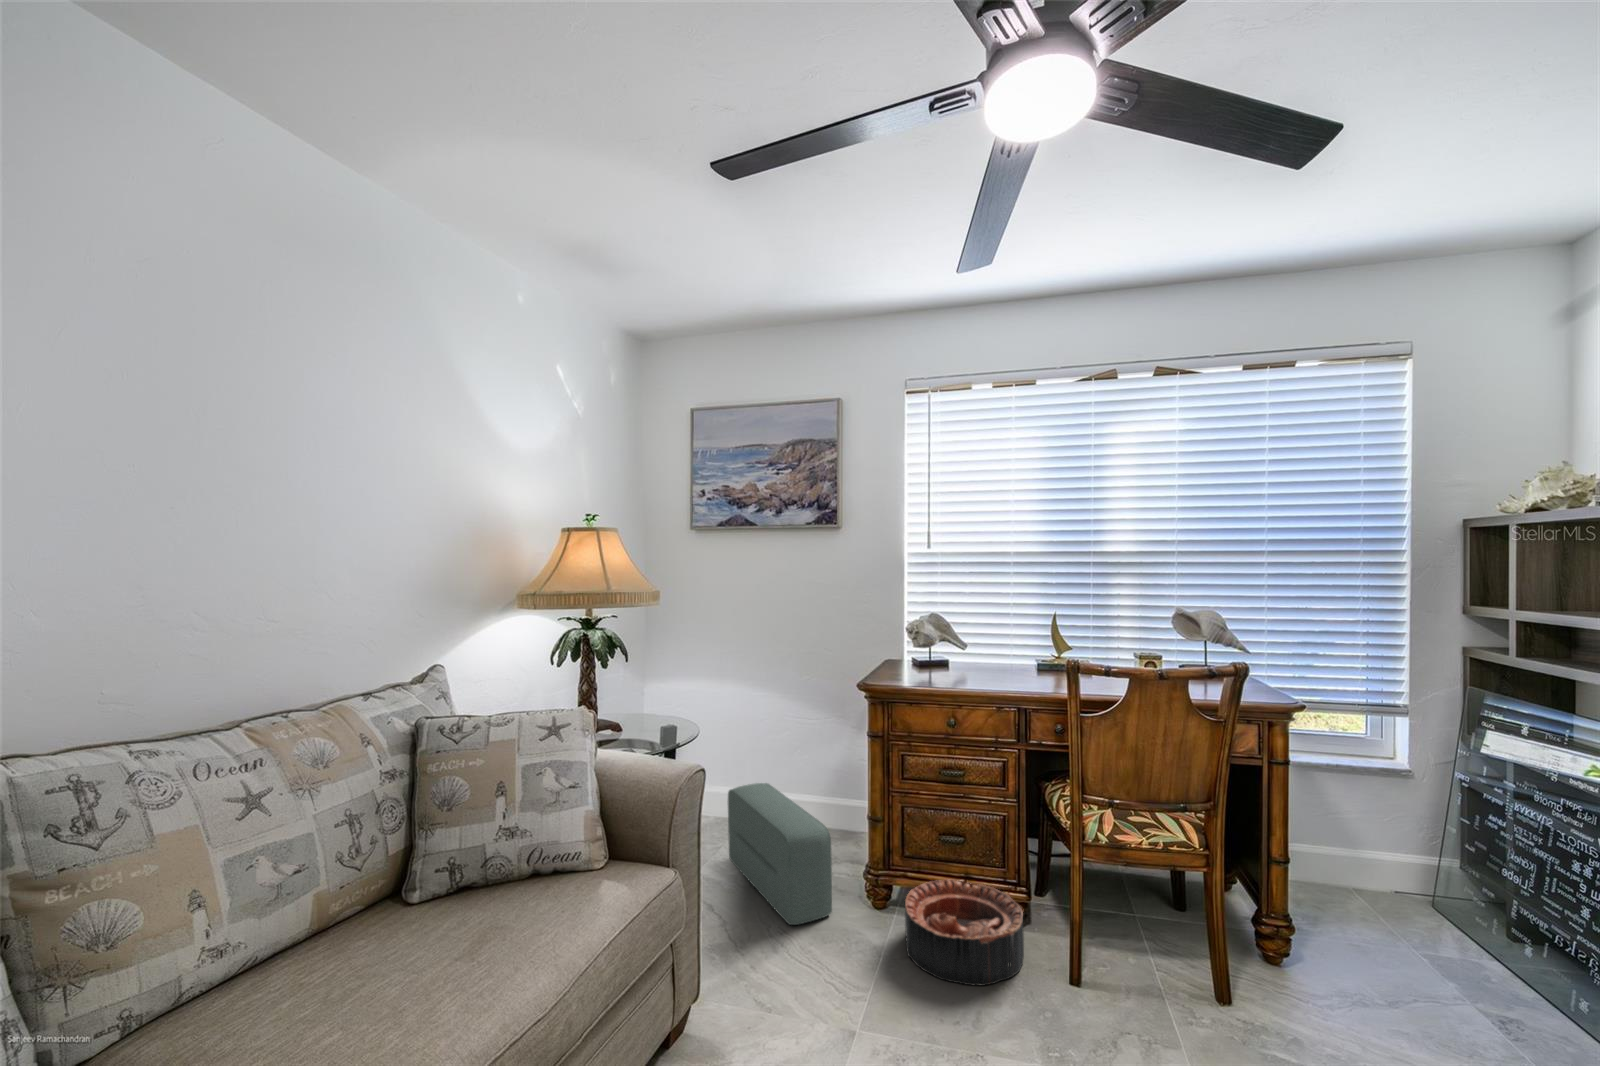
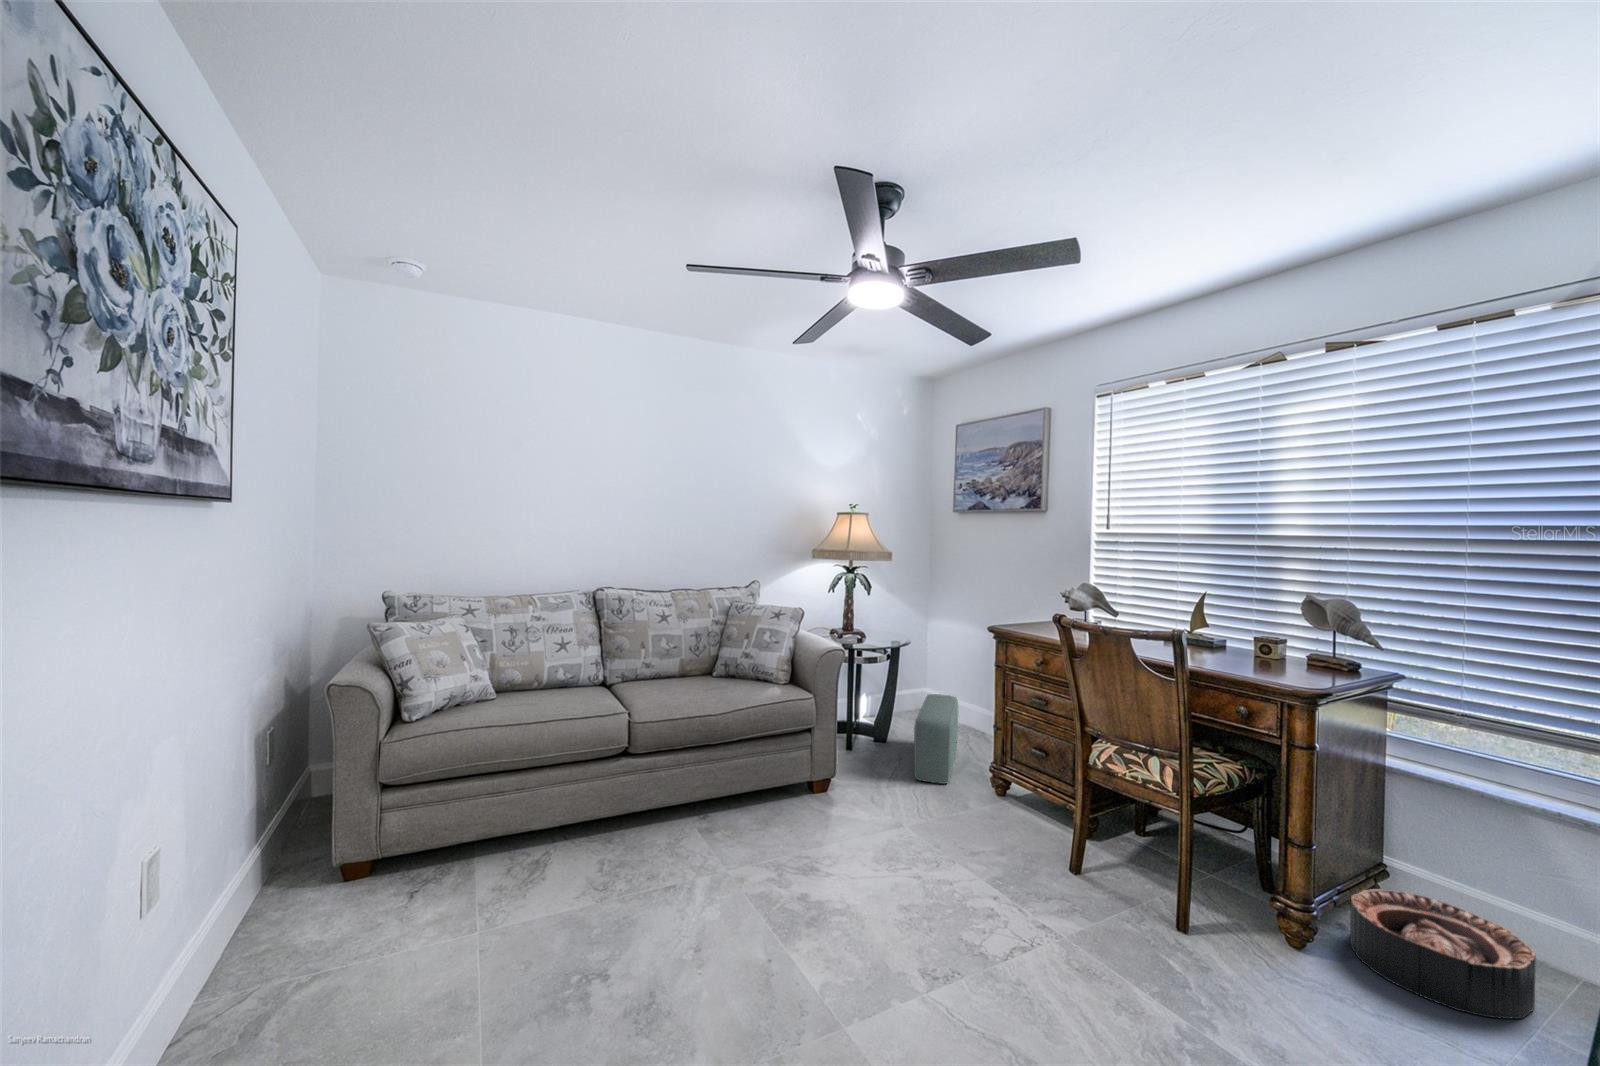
basket: present [905,880,1024,986] -> present [1350,889,1536,1019]

